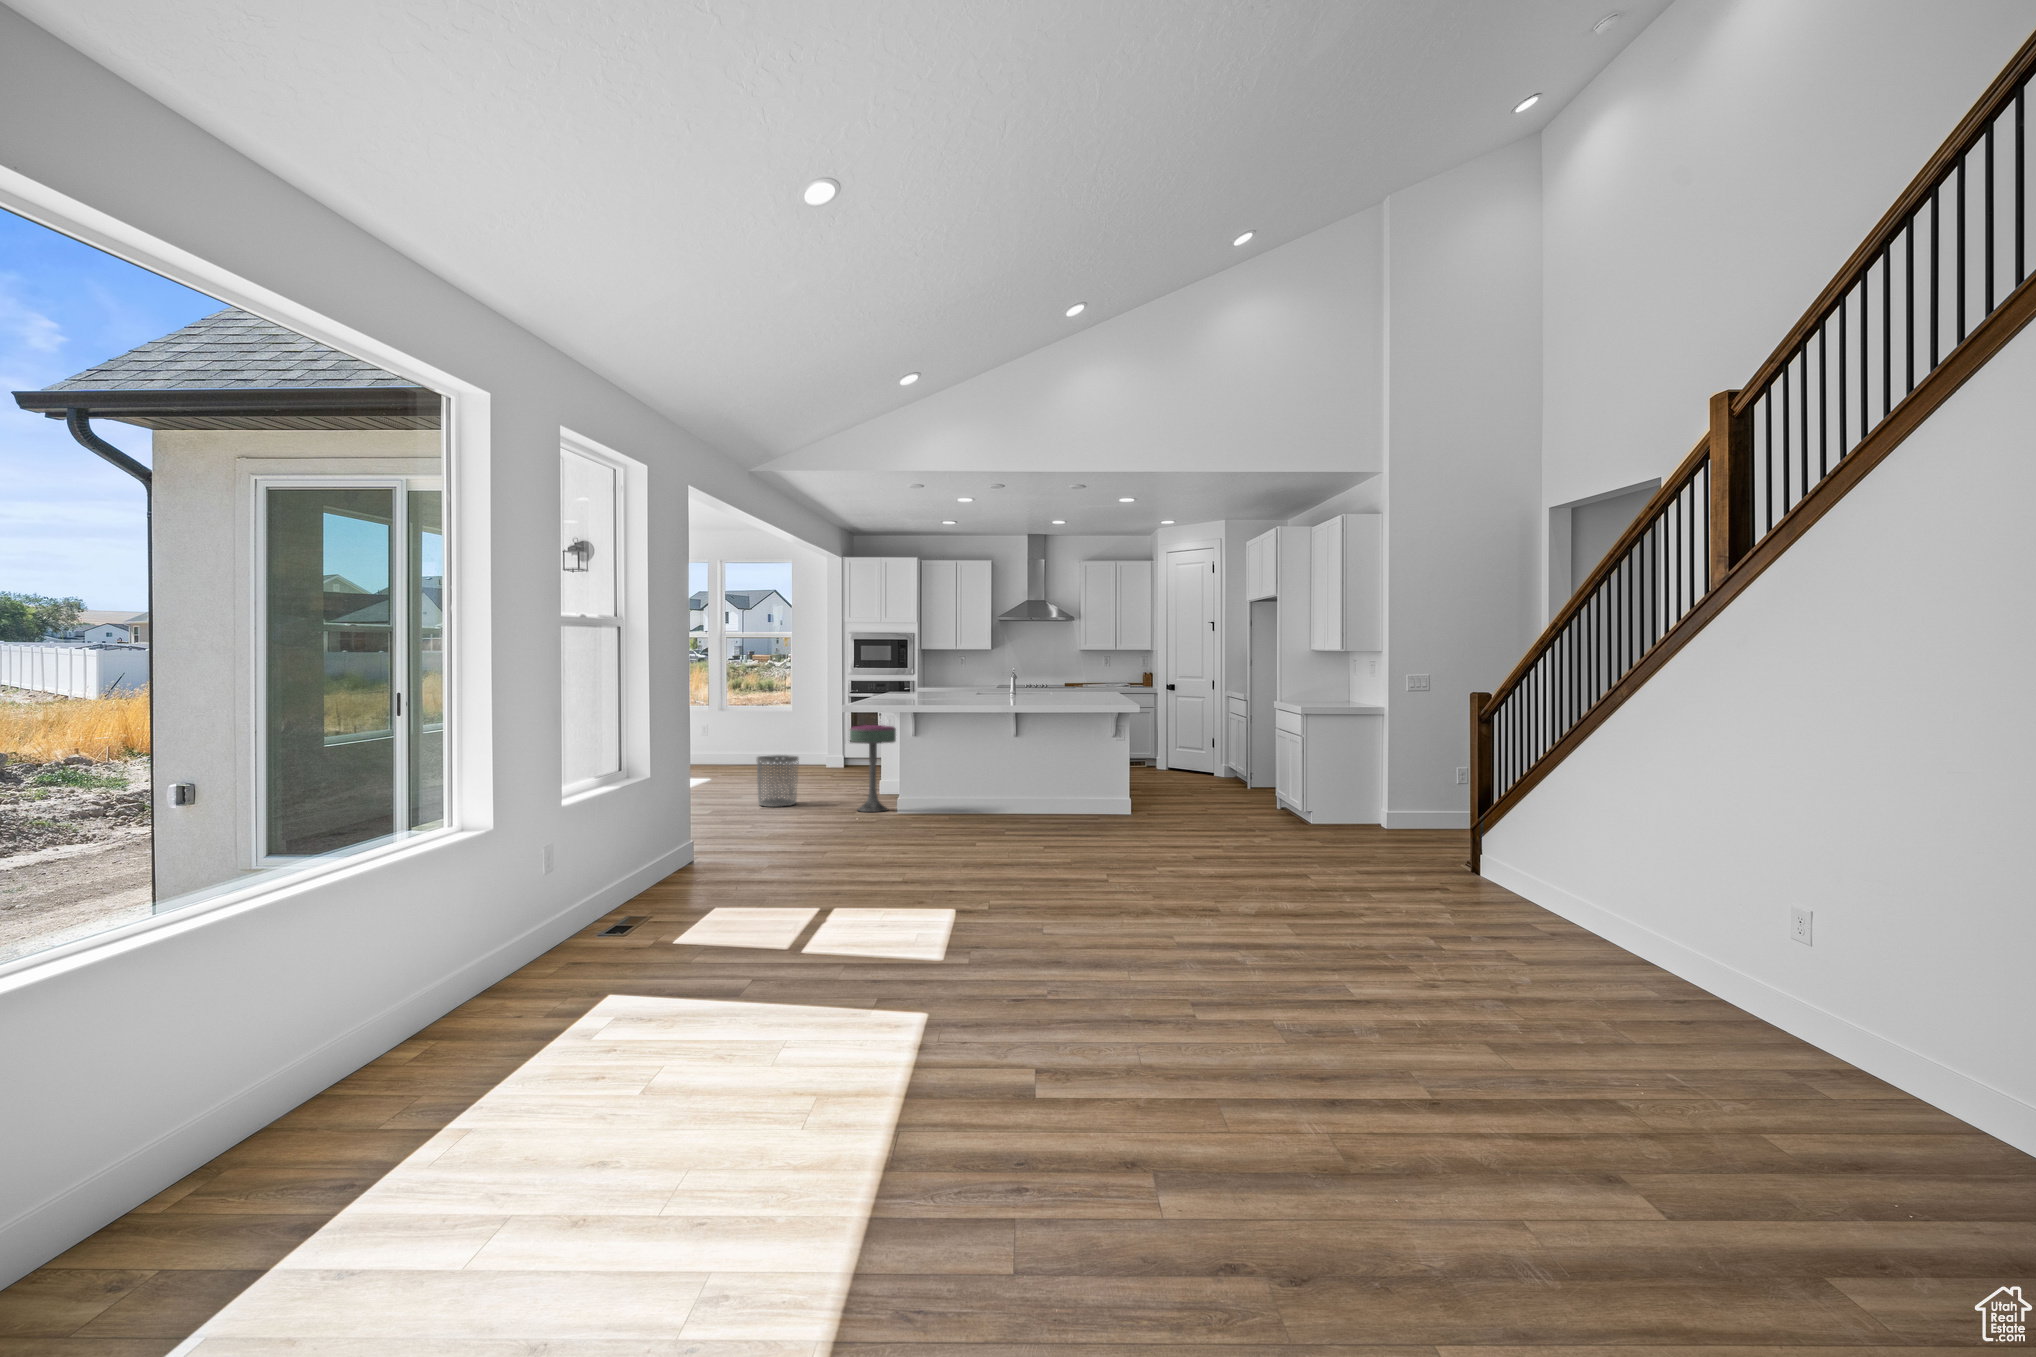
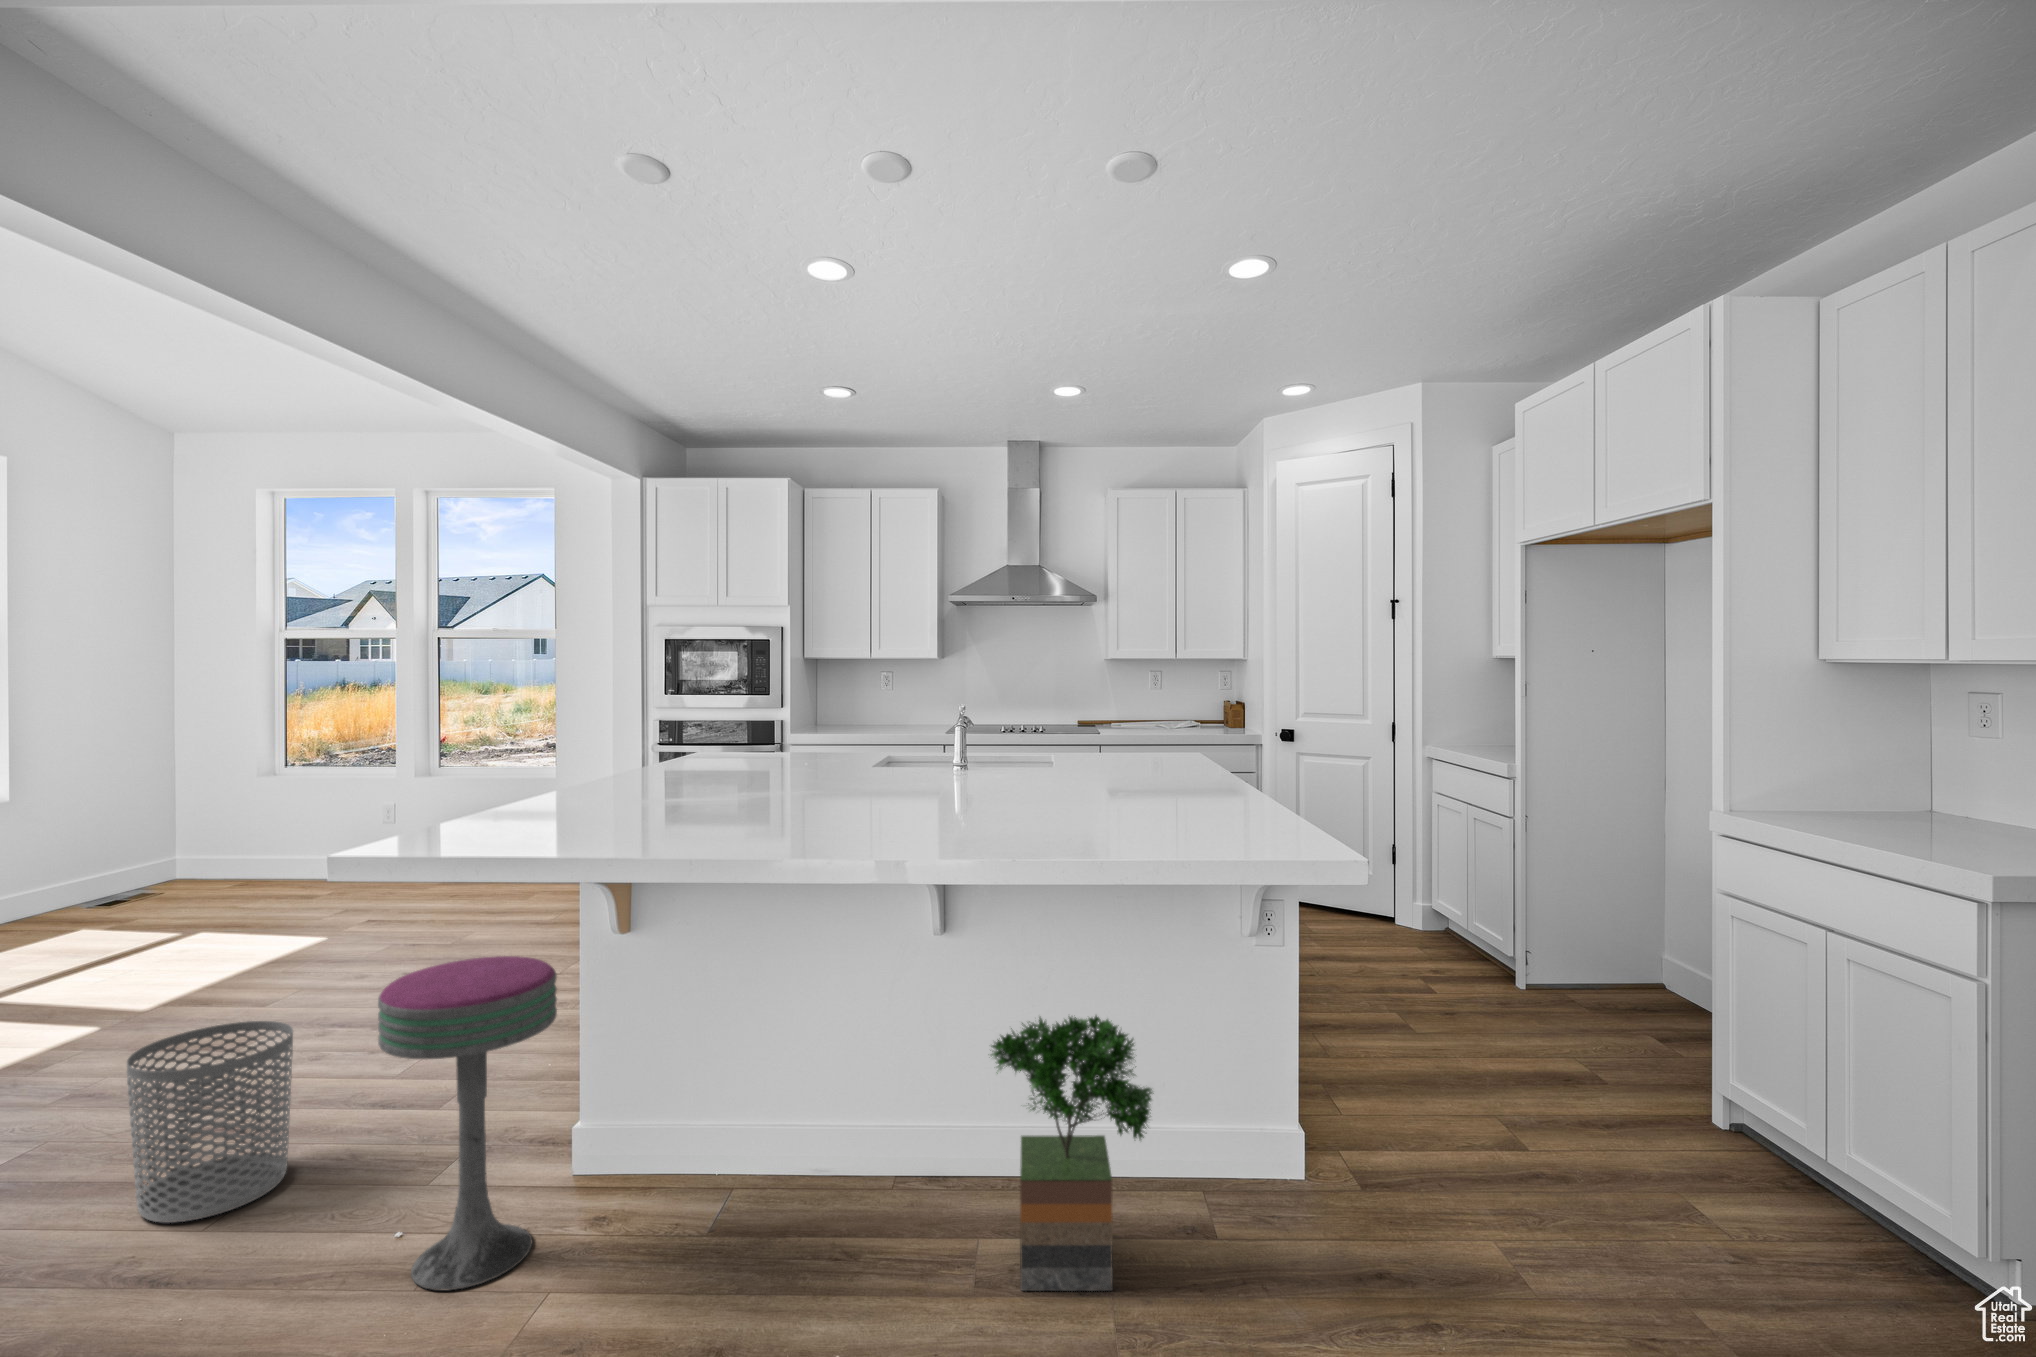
potted tree: none [1025,740,1074,813] -> present [991,1016,1154,1291]

